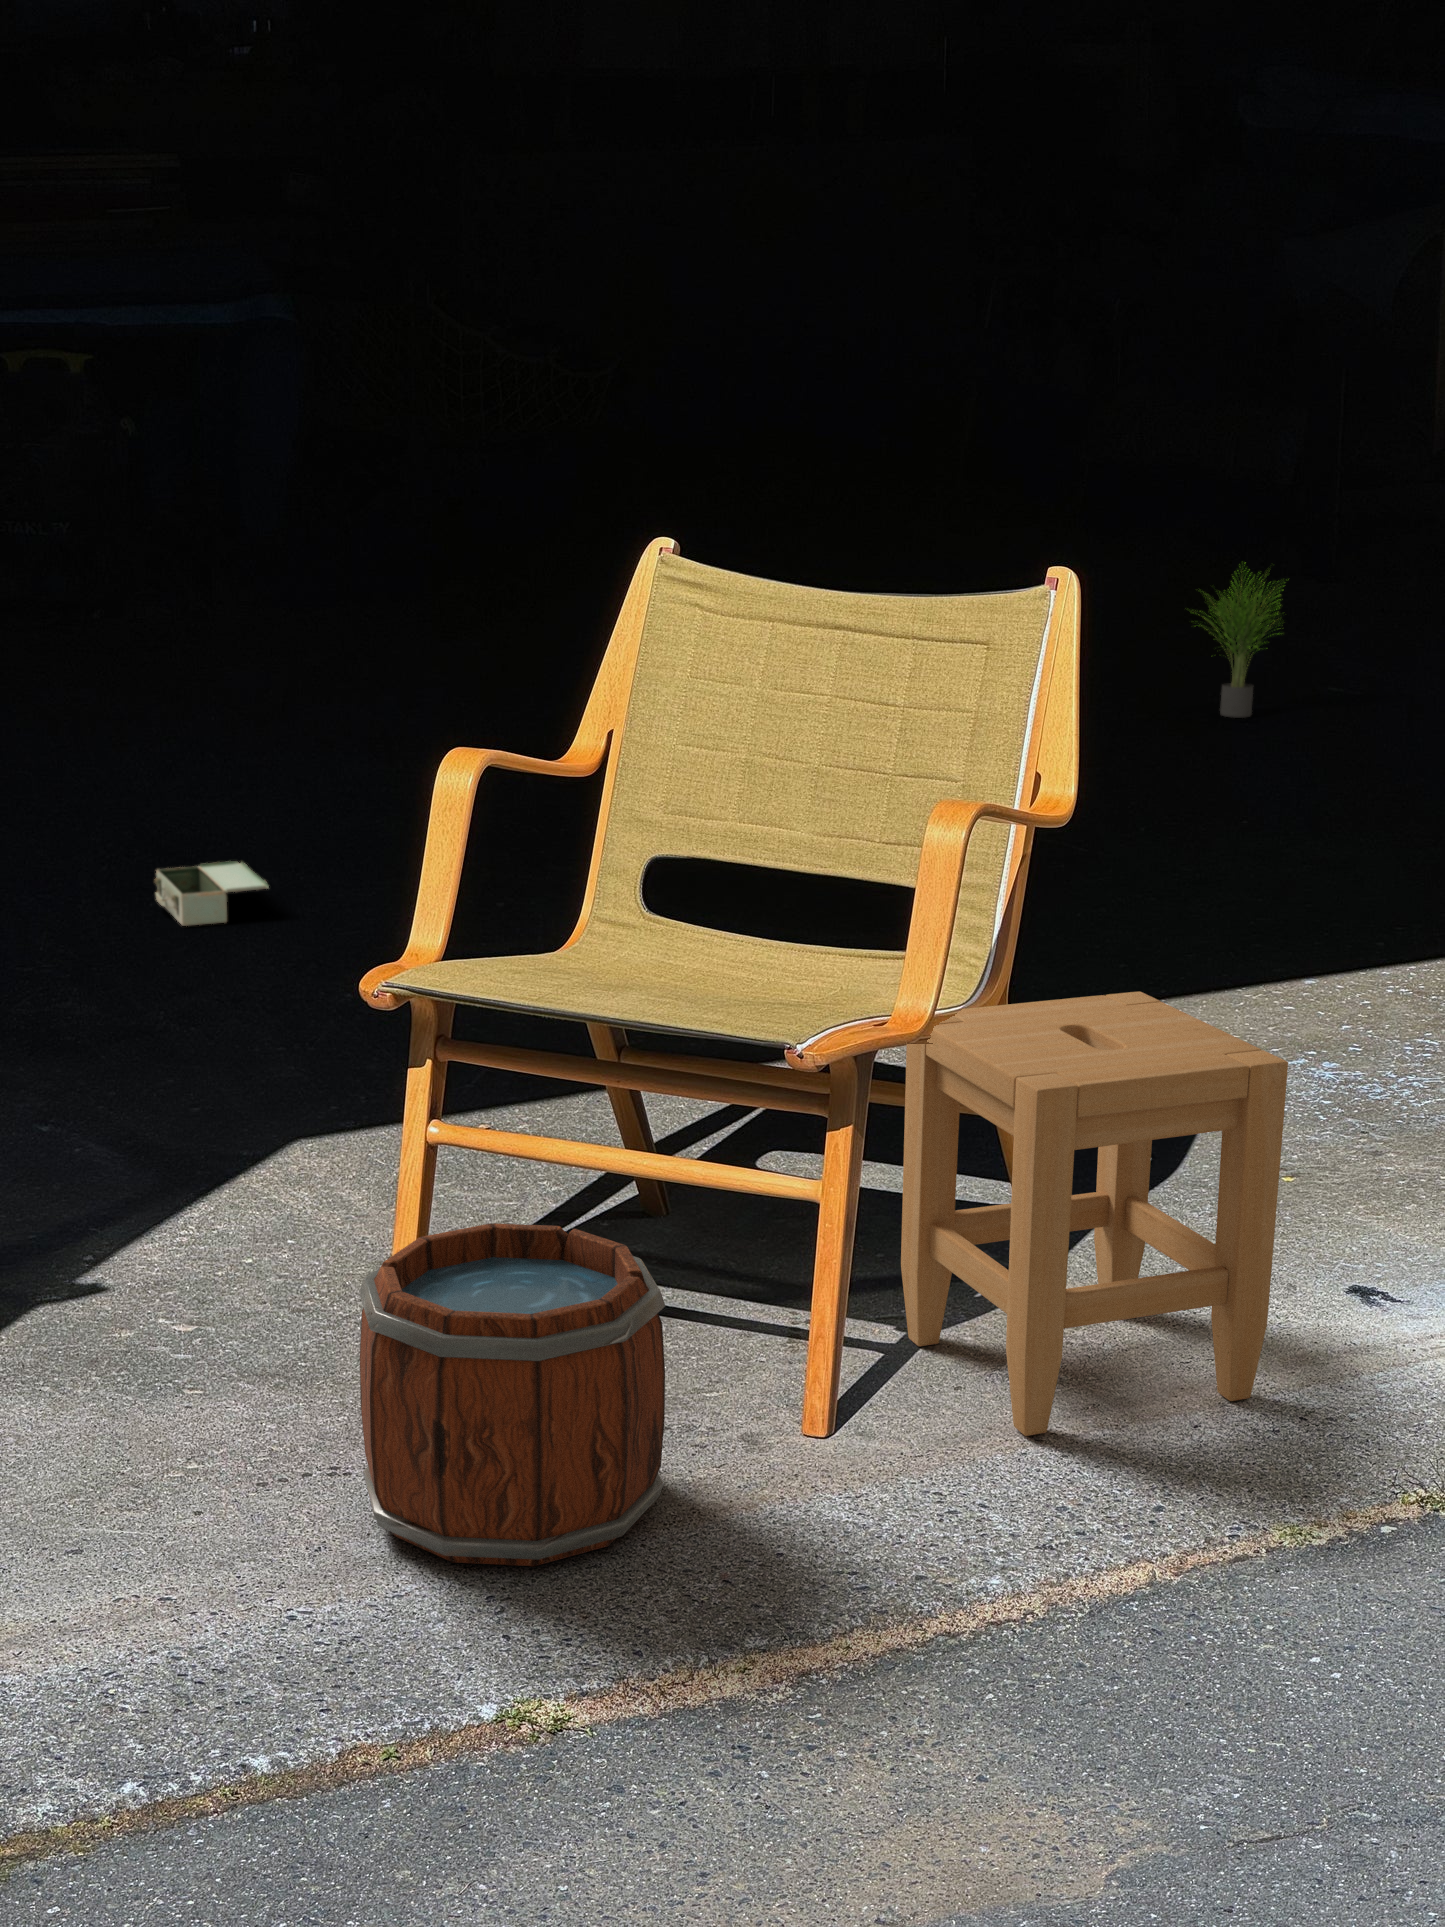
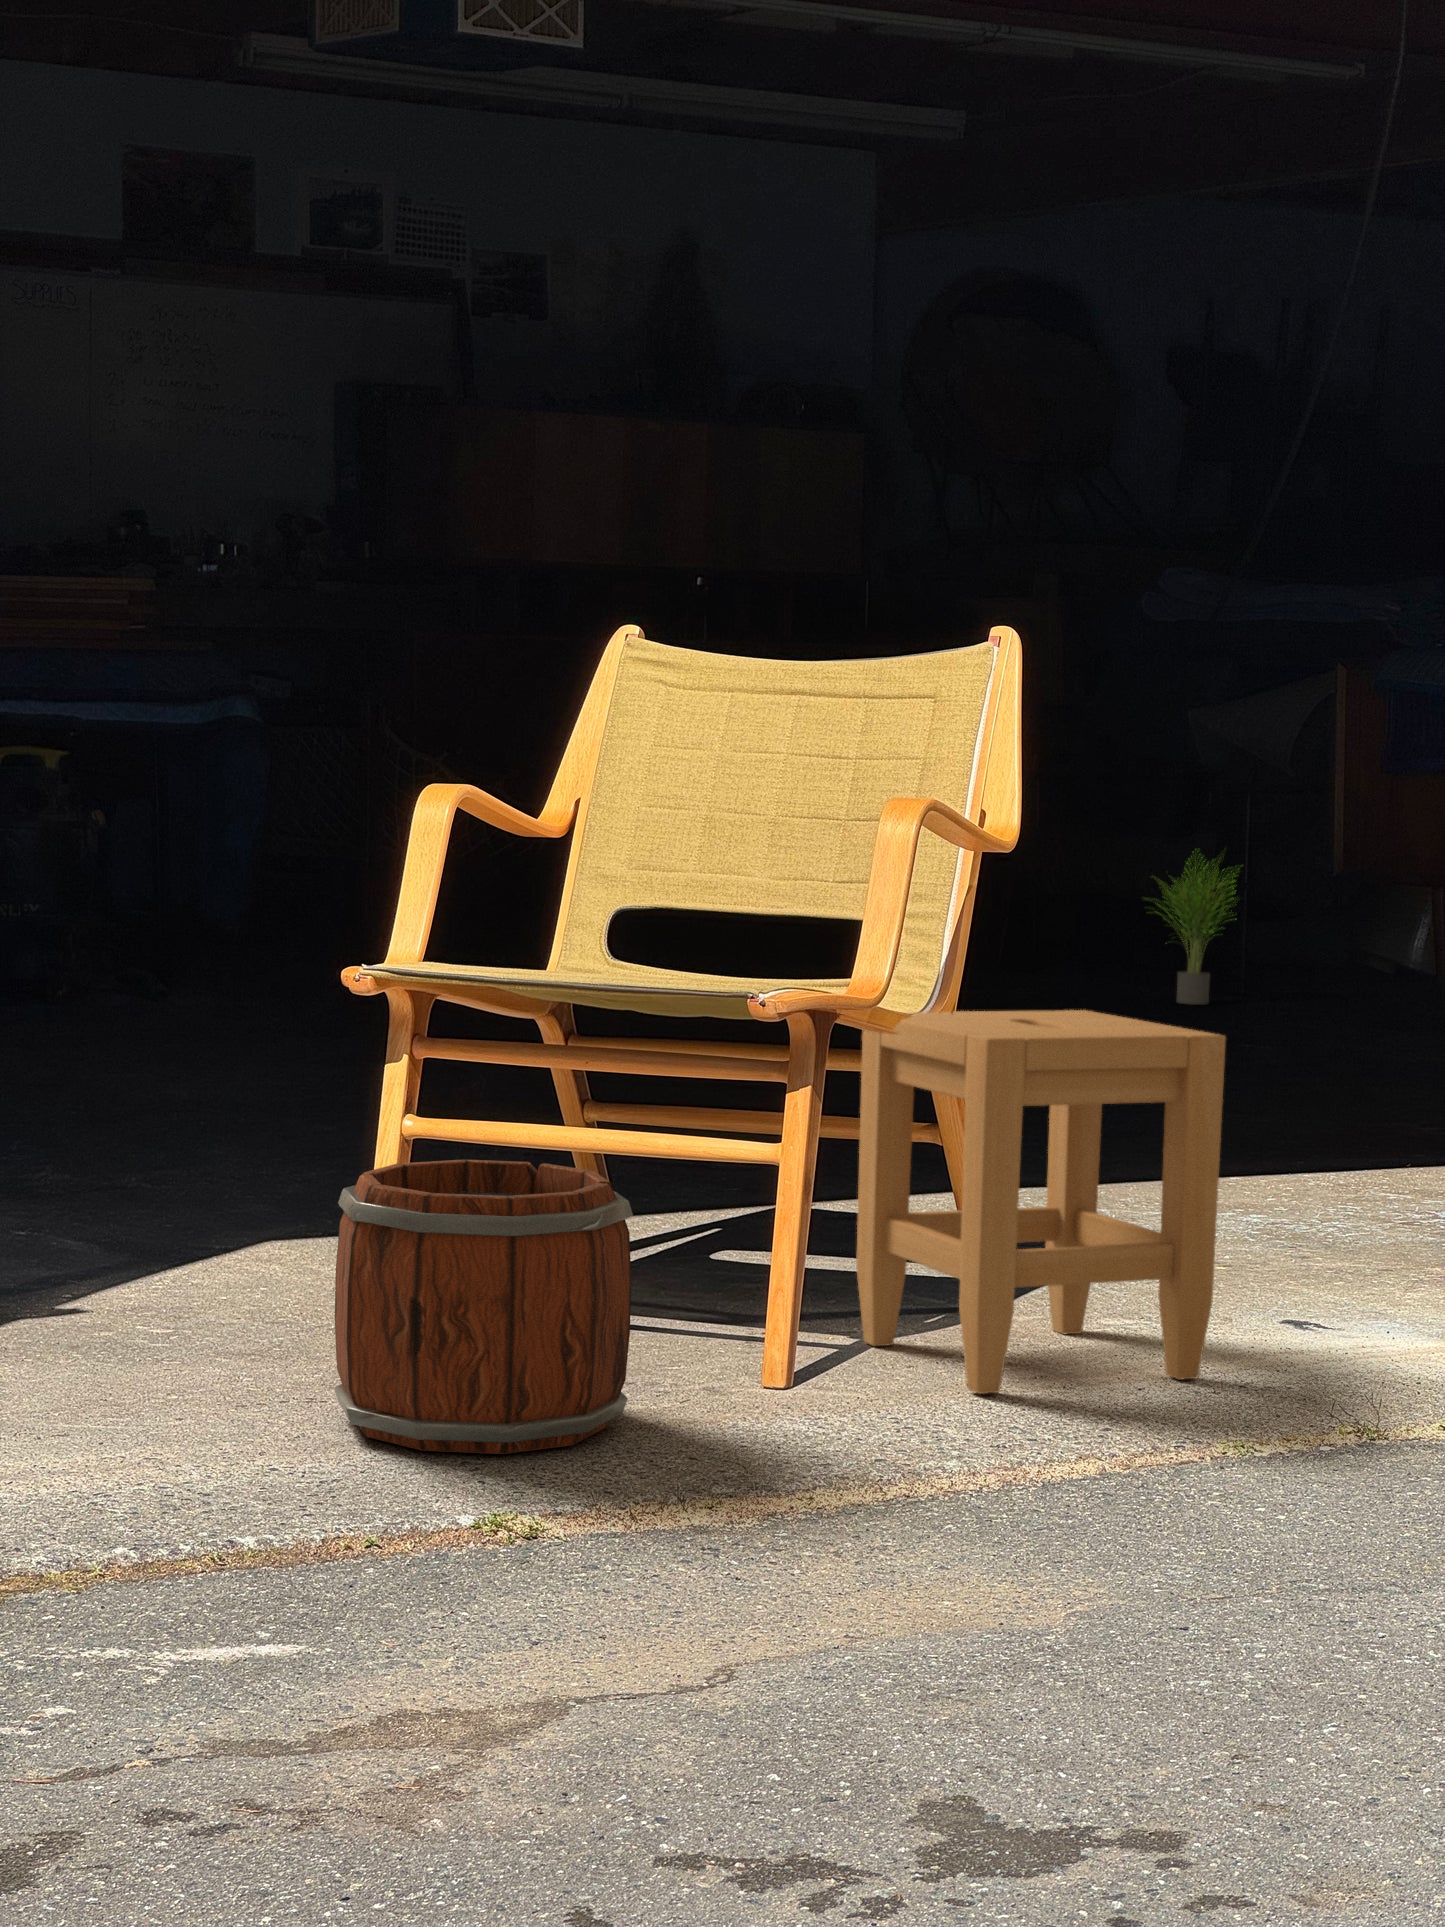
toolbox: present [155,861,268,926] -> none [94,1052,211,1103]

